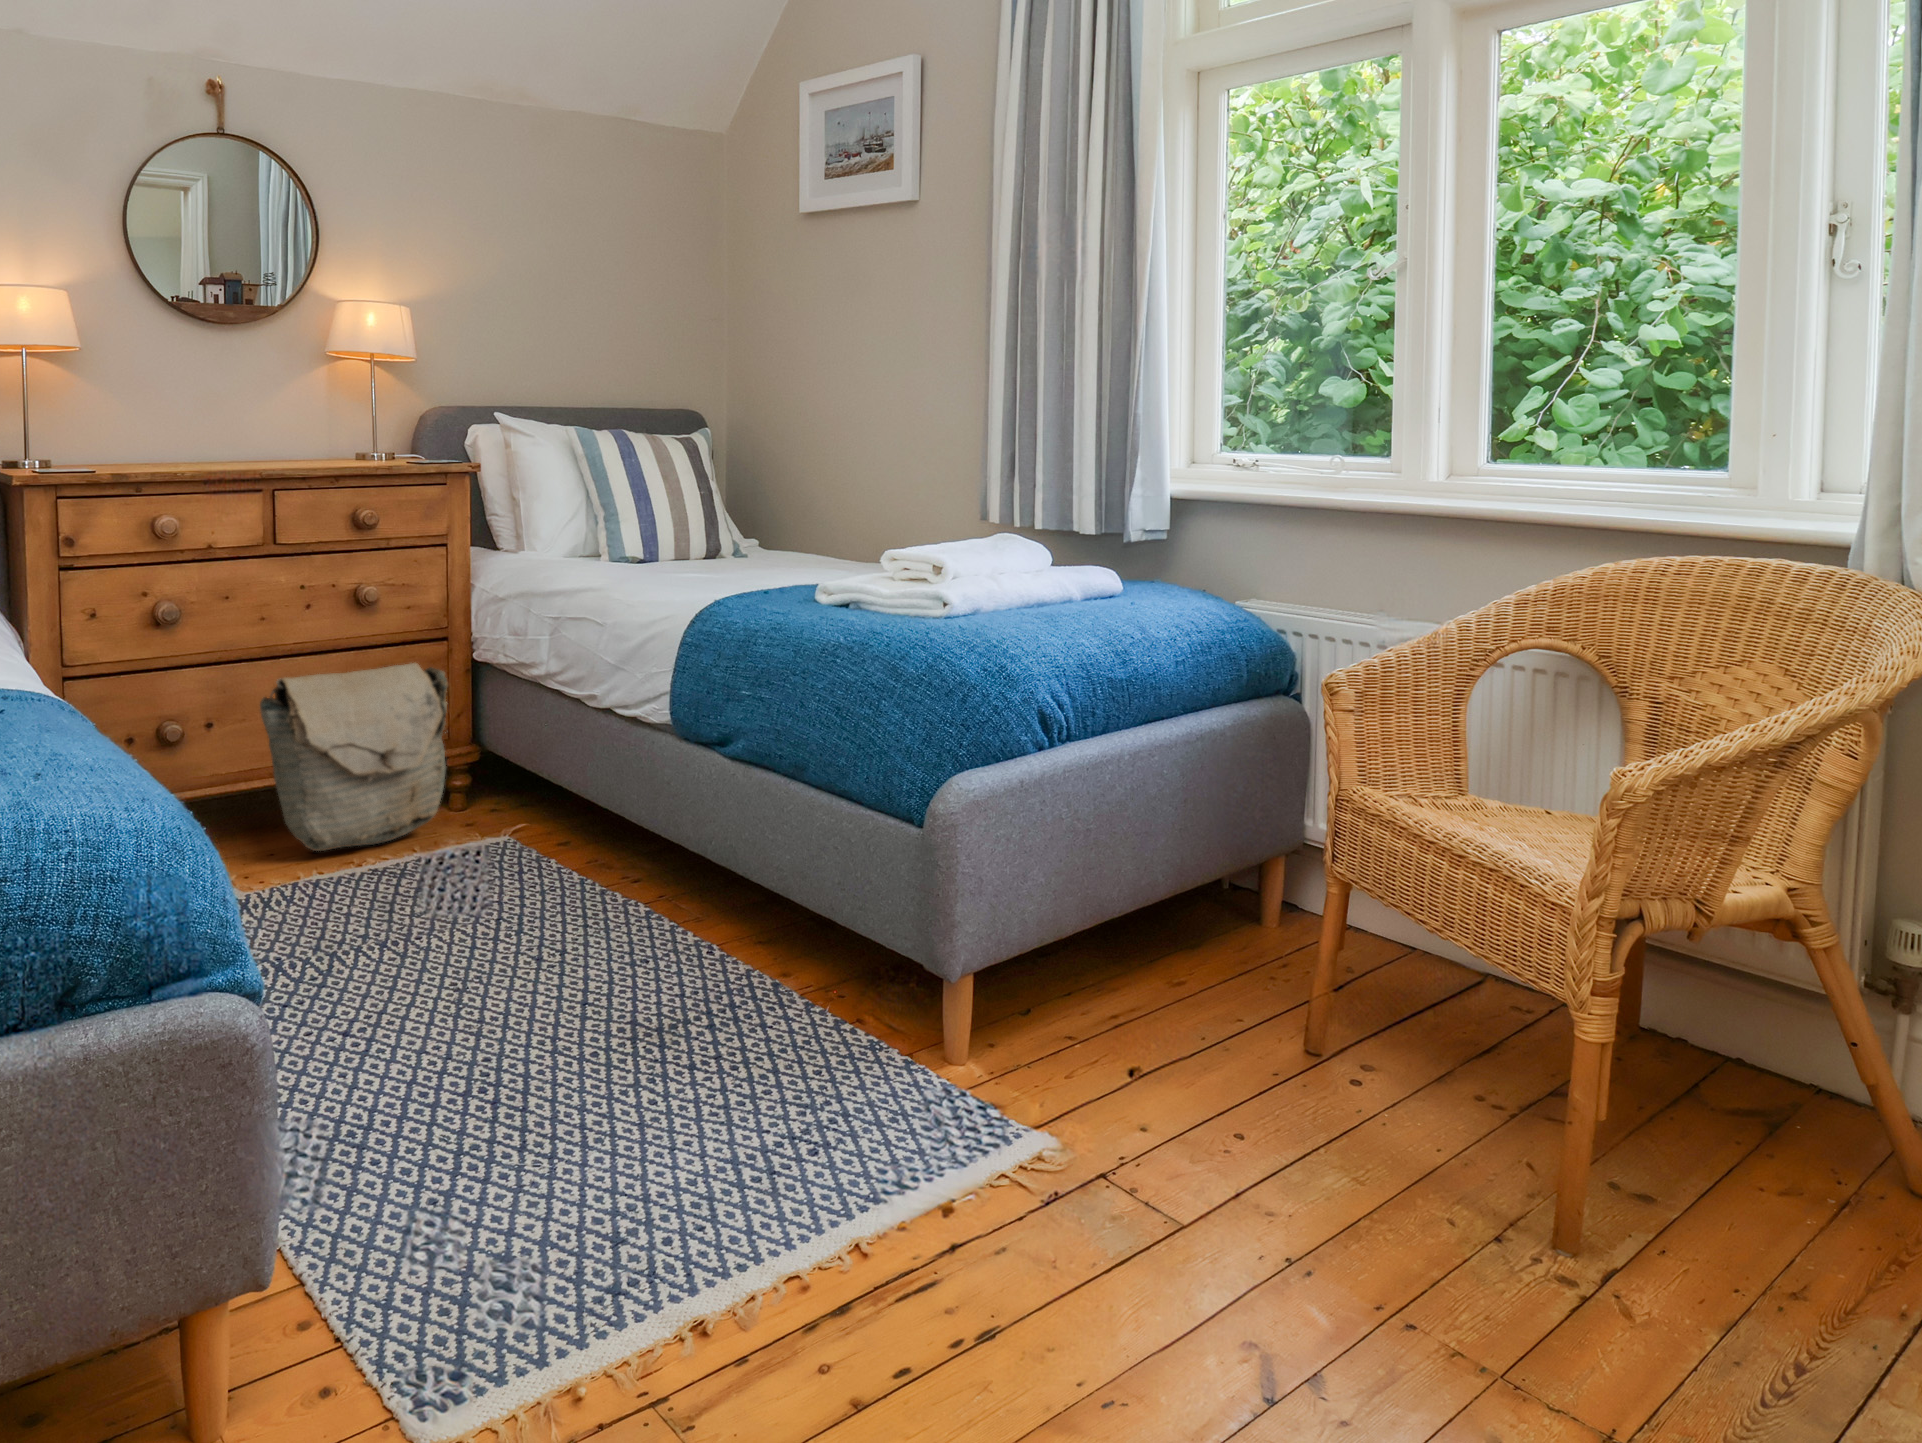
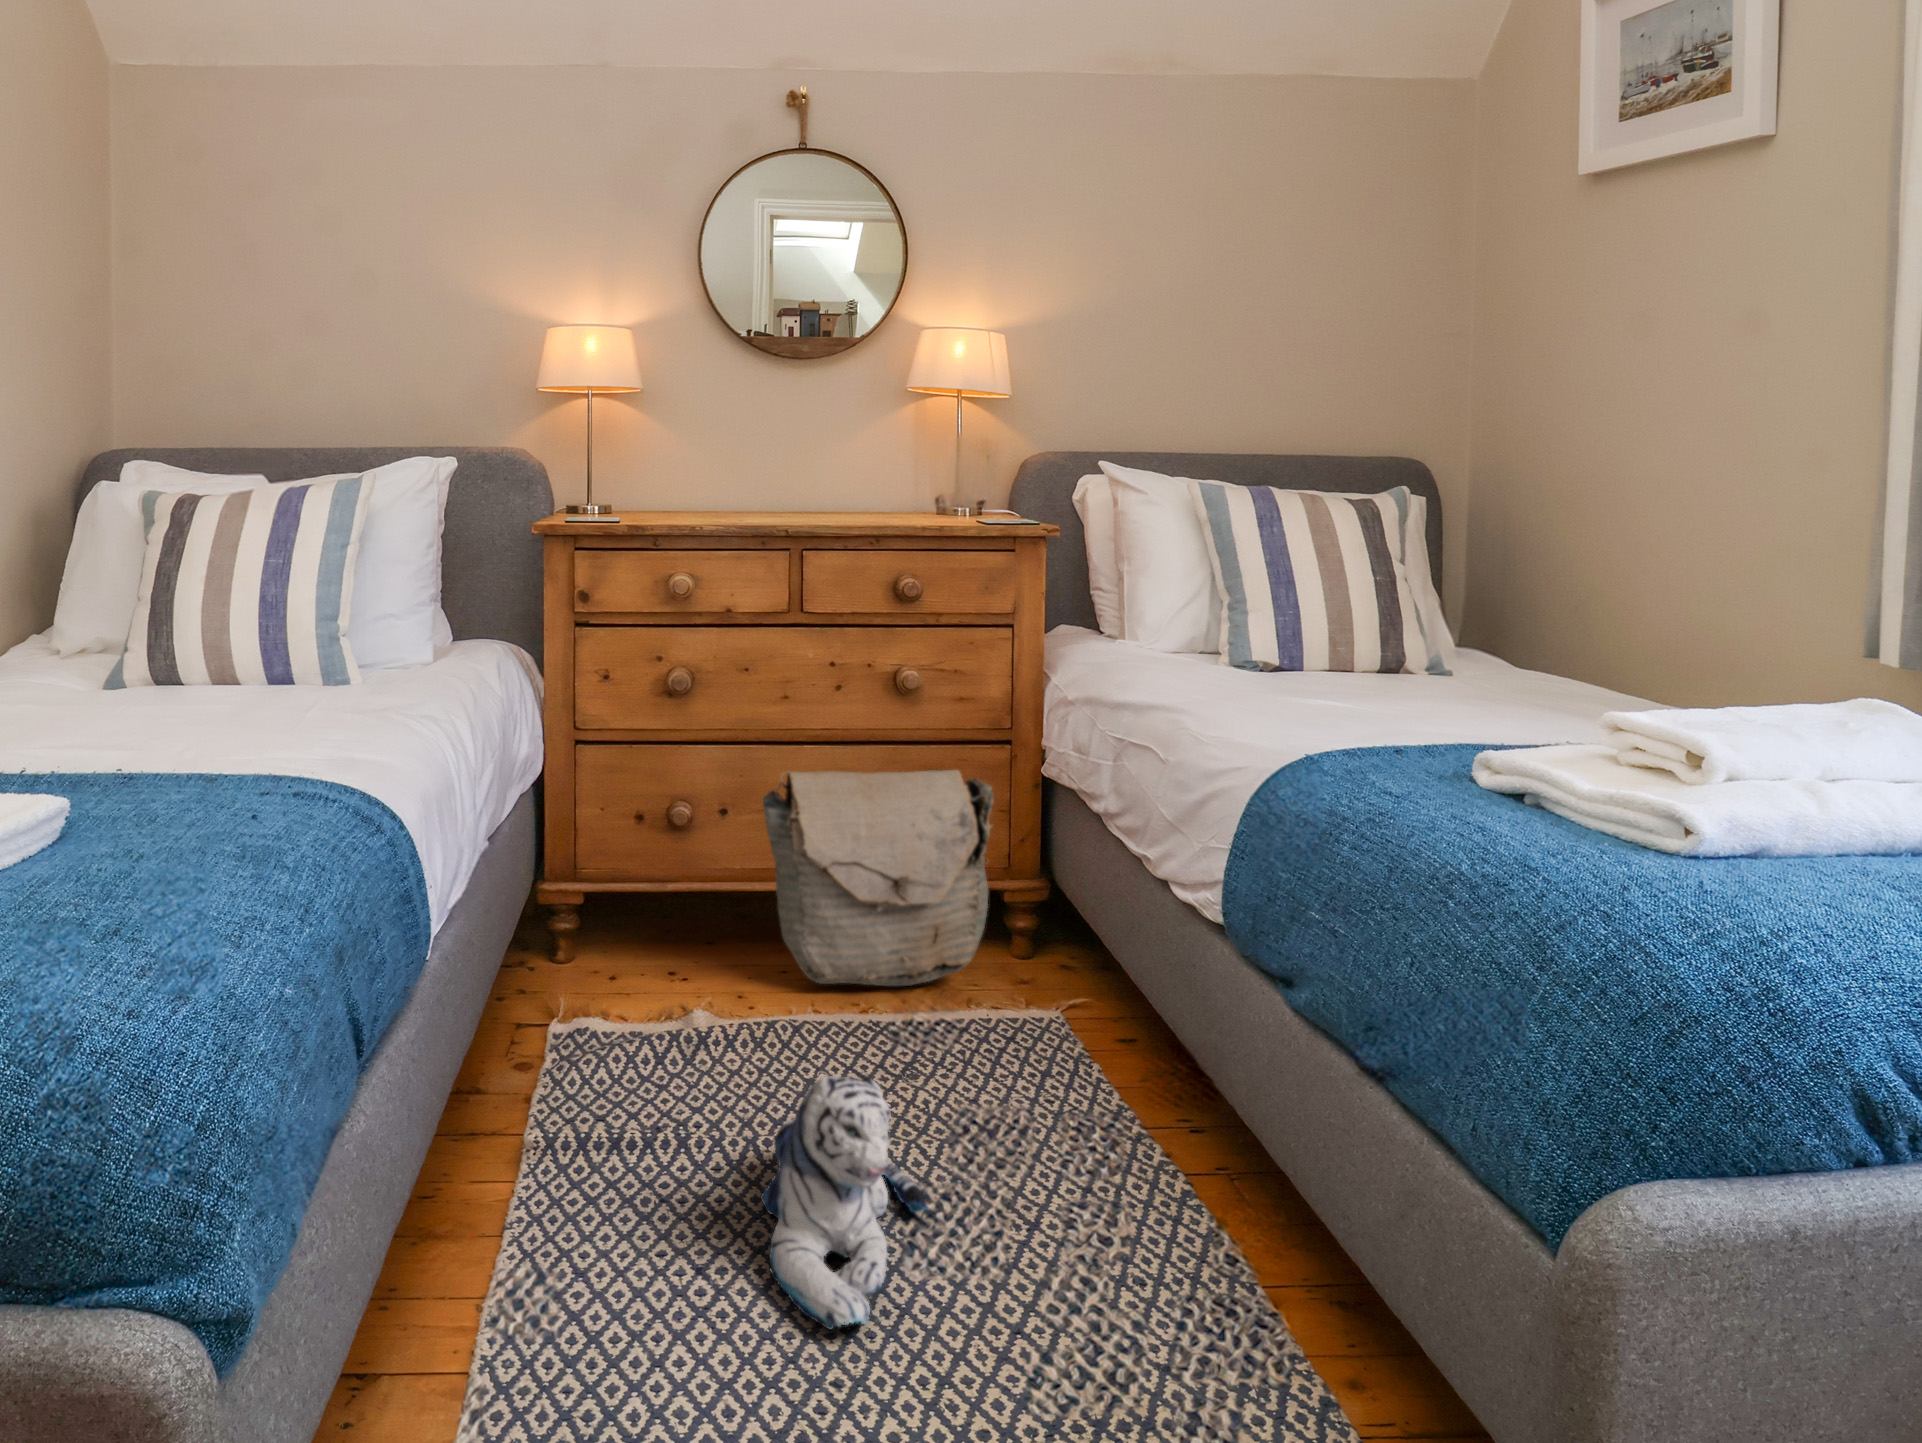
plush toy: none [365,866,493,1034] -> present [760,1076,927,1329]

